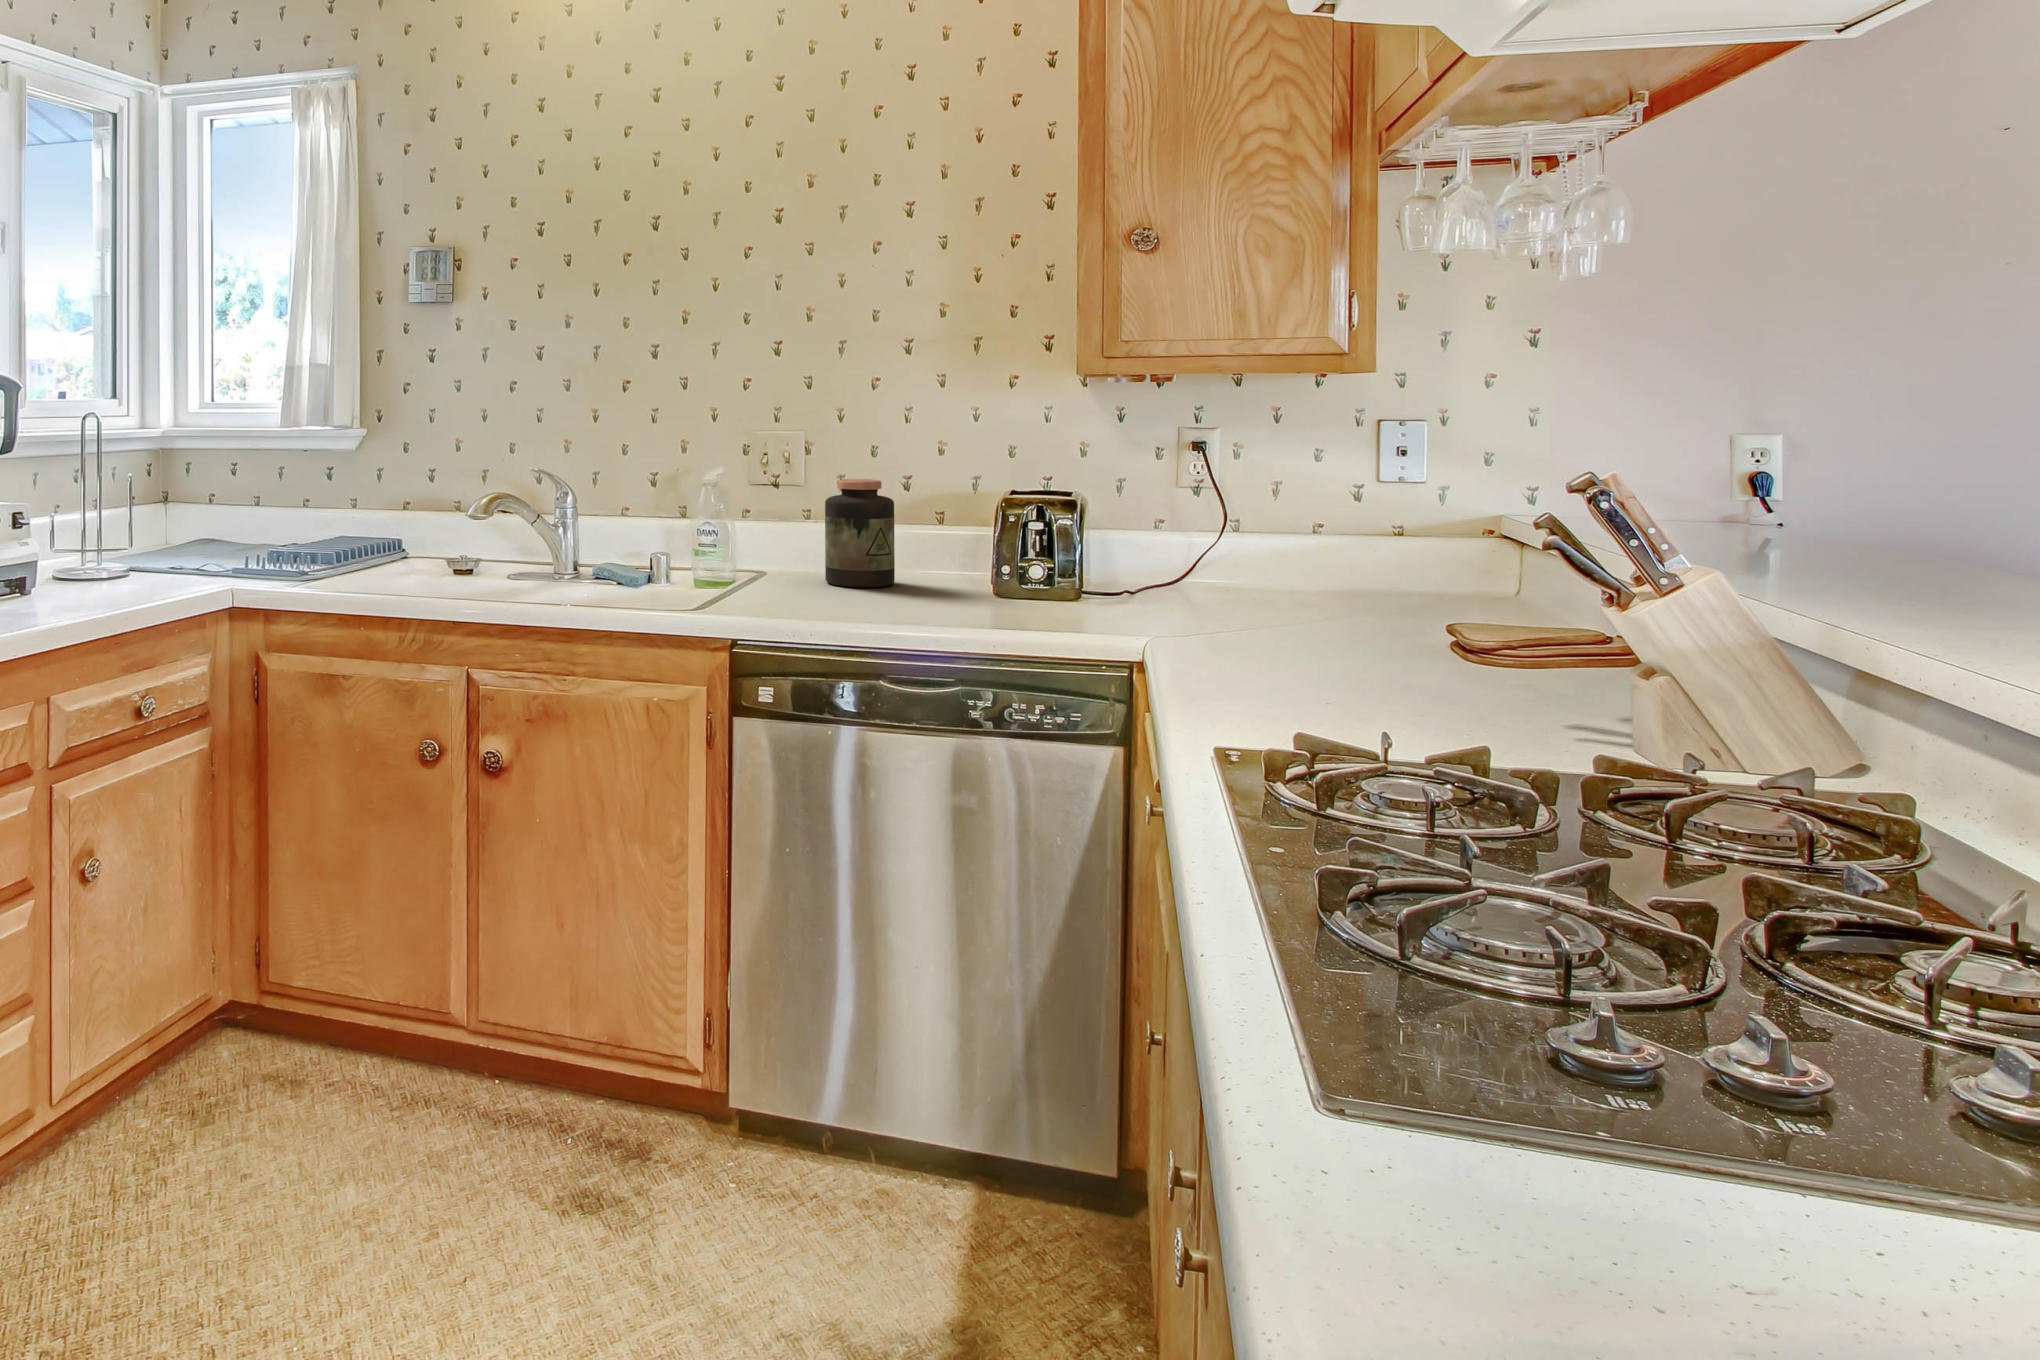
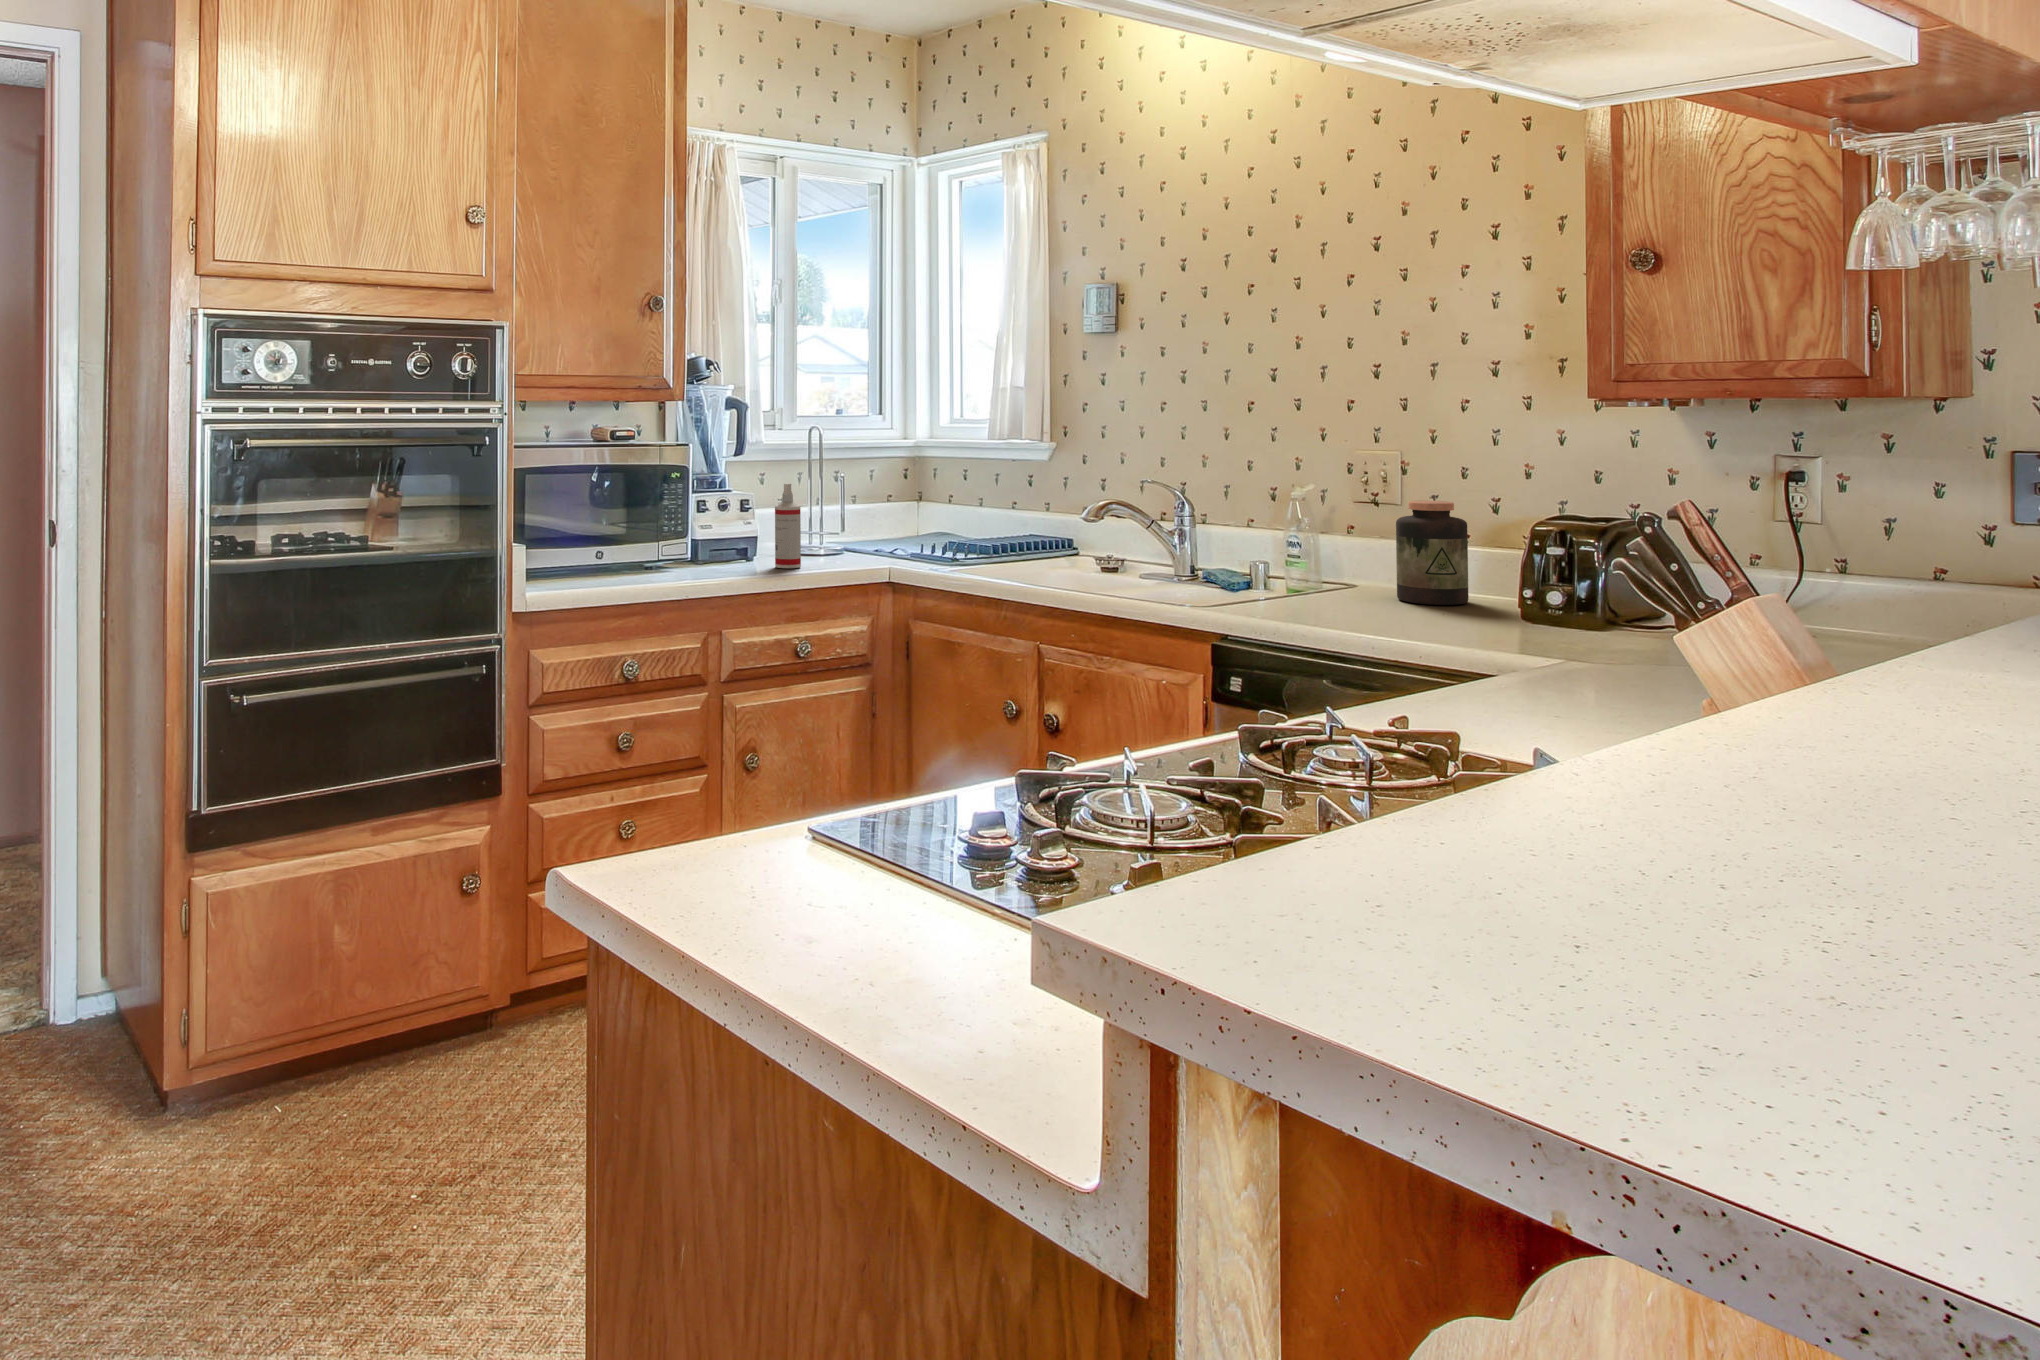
spray bottle: none [93,488,130,603] -> present [775,484,801,568]

